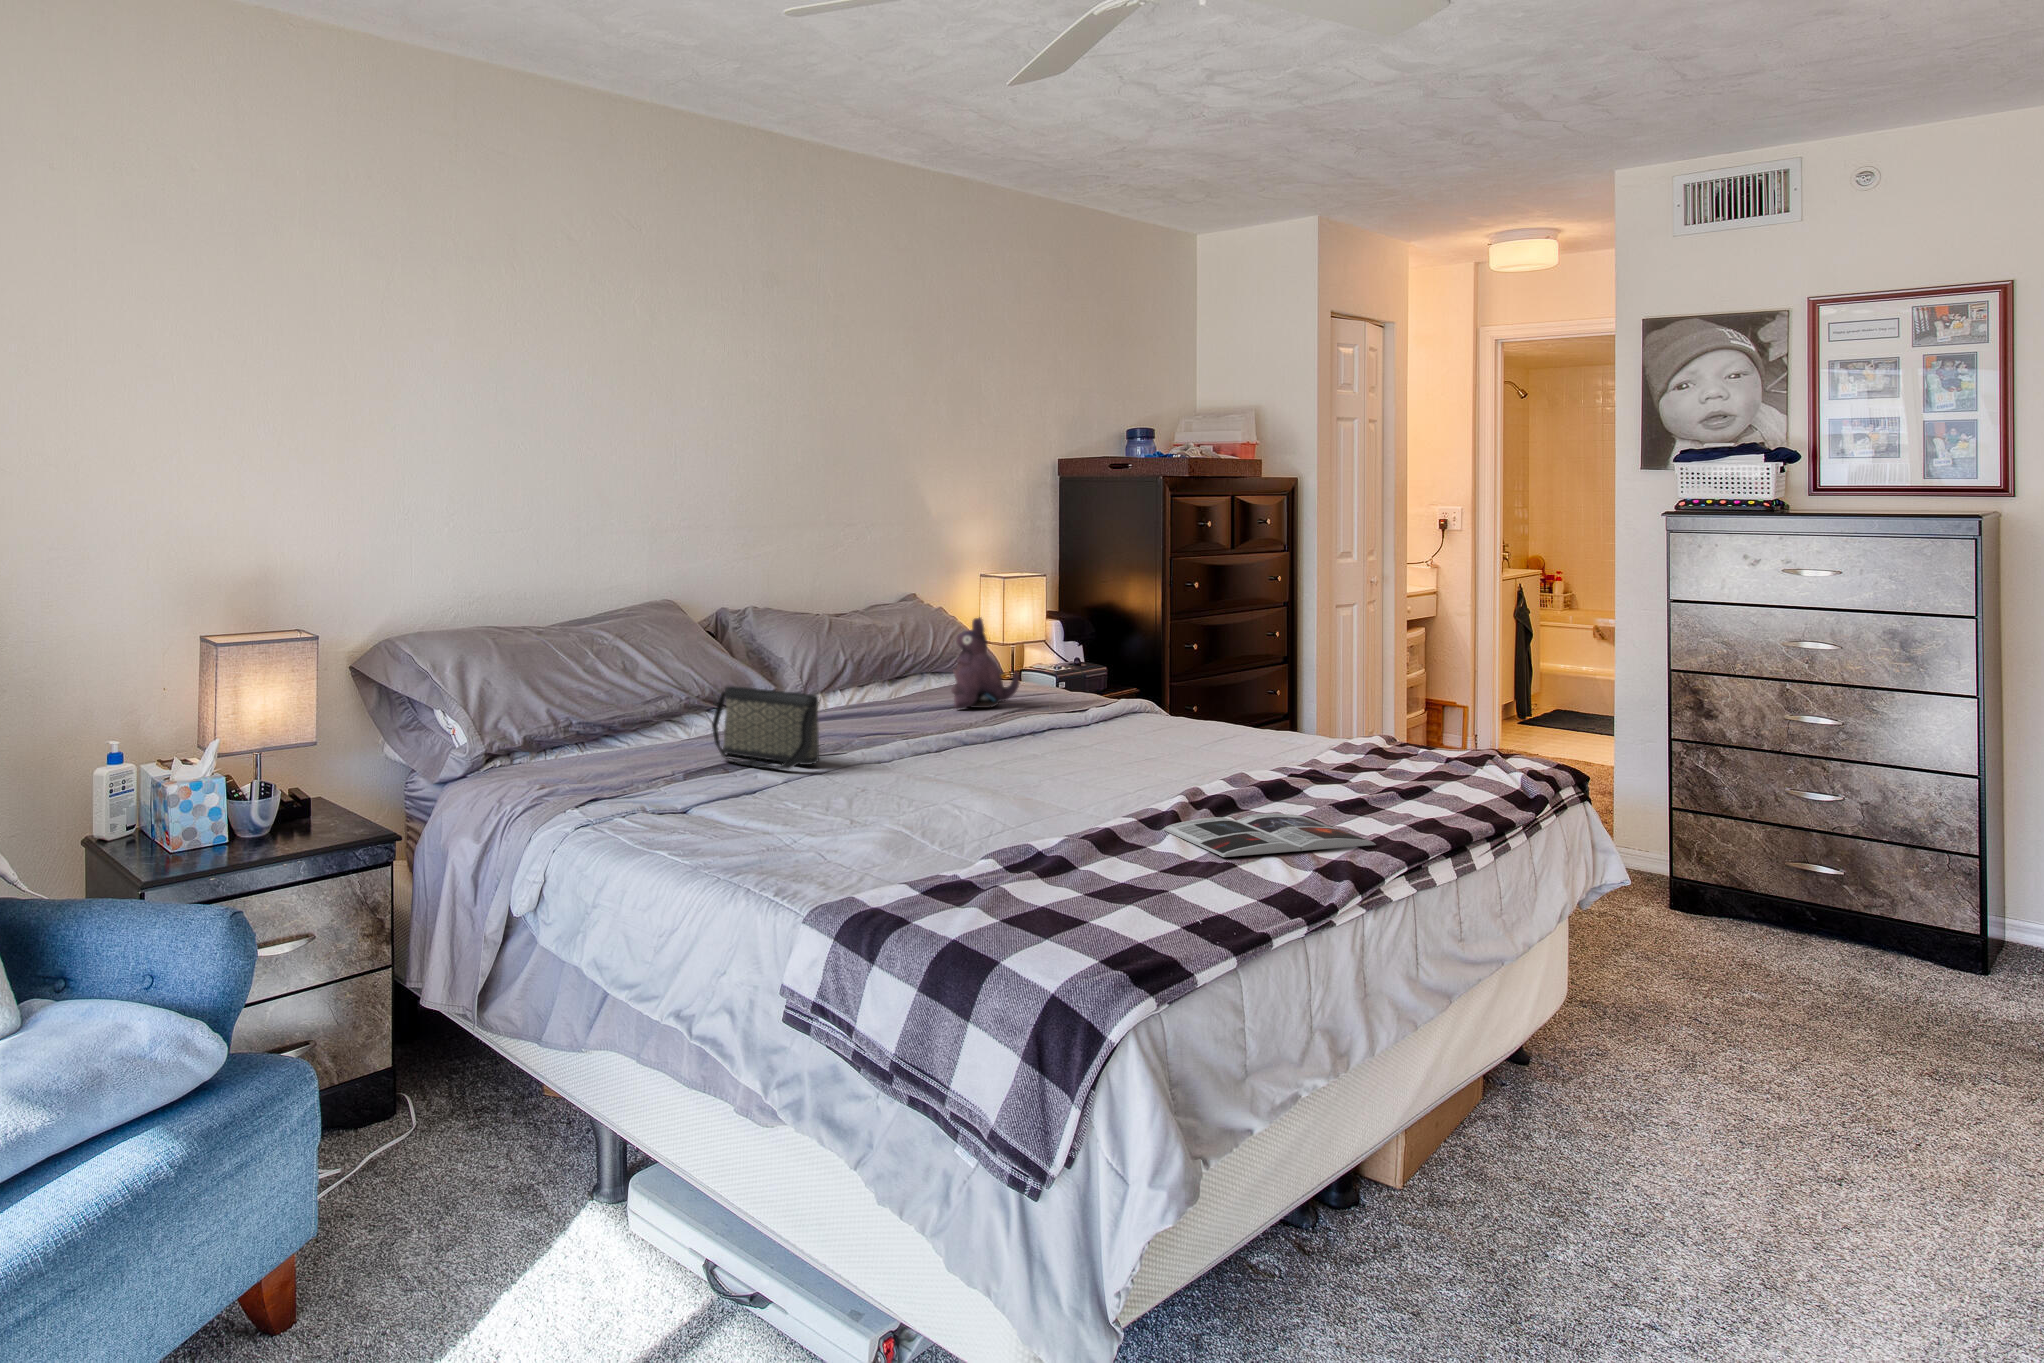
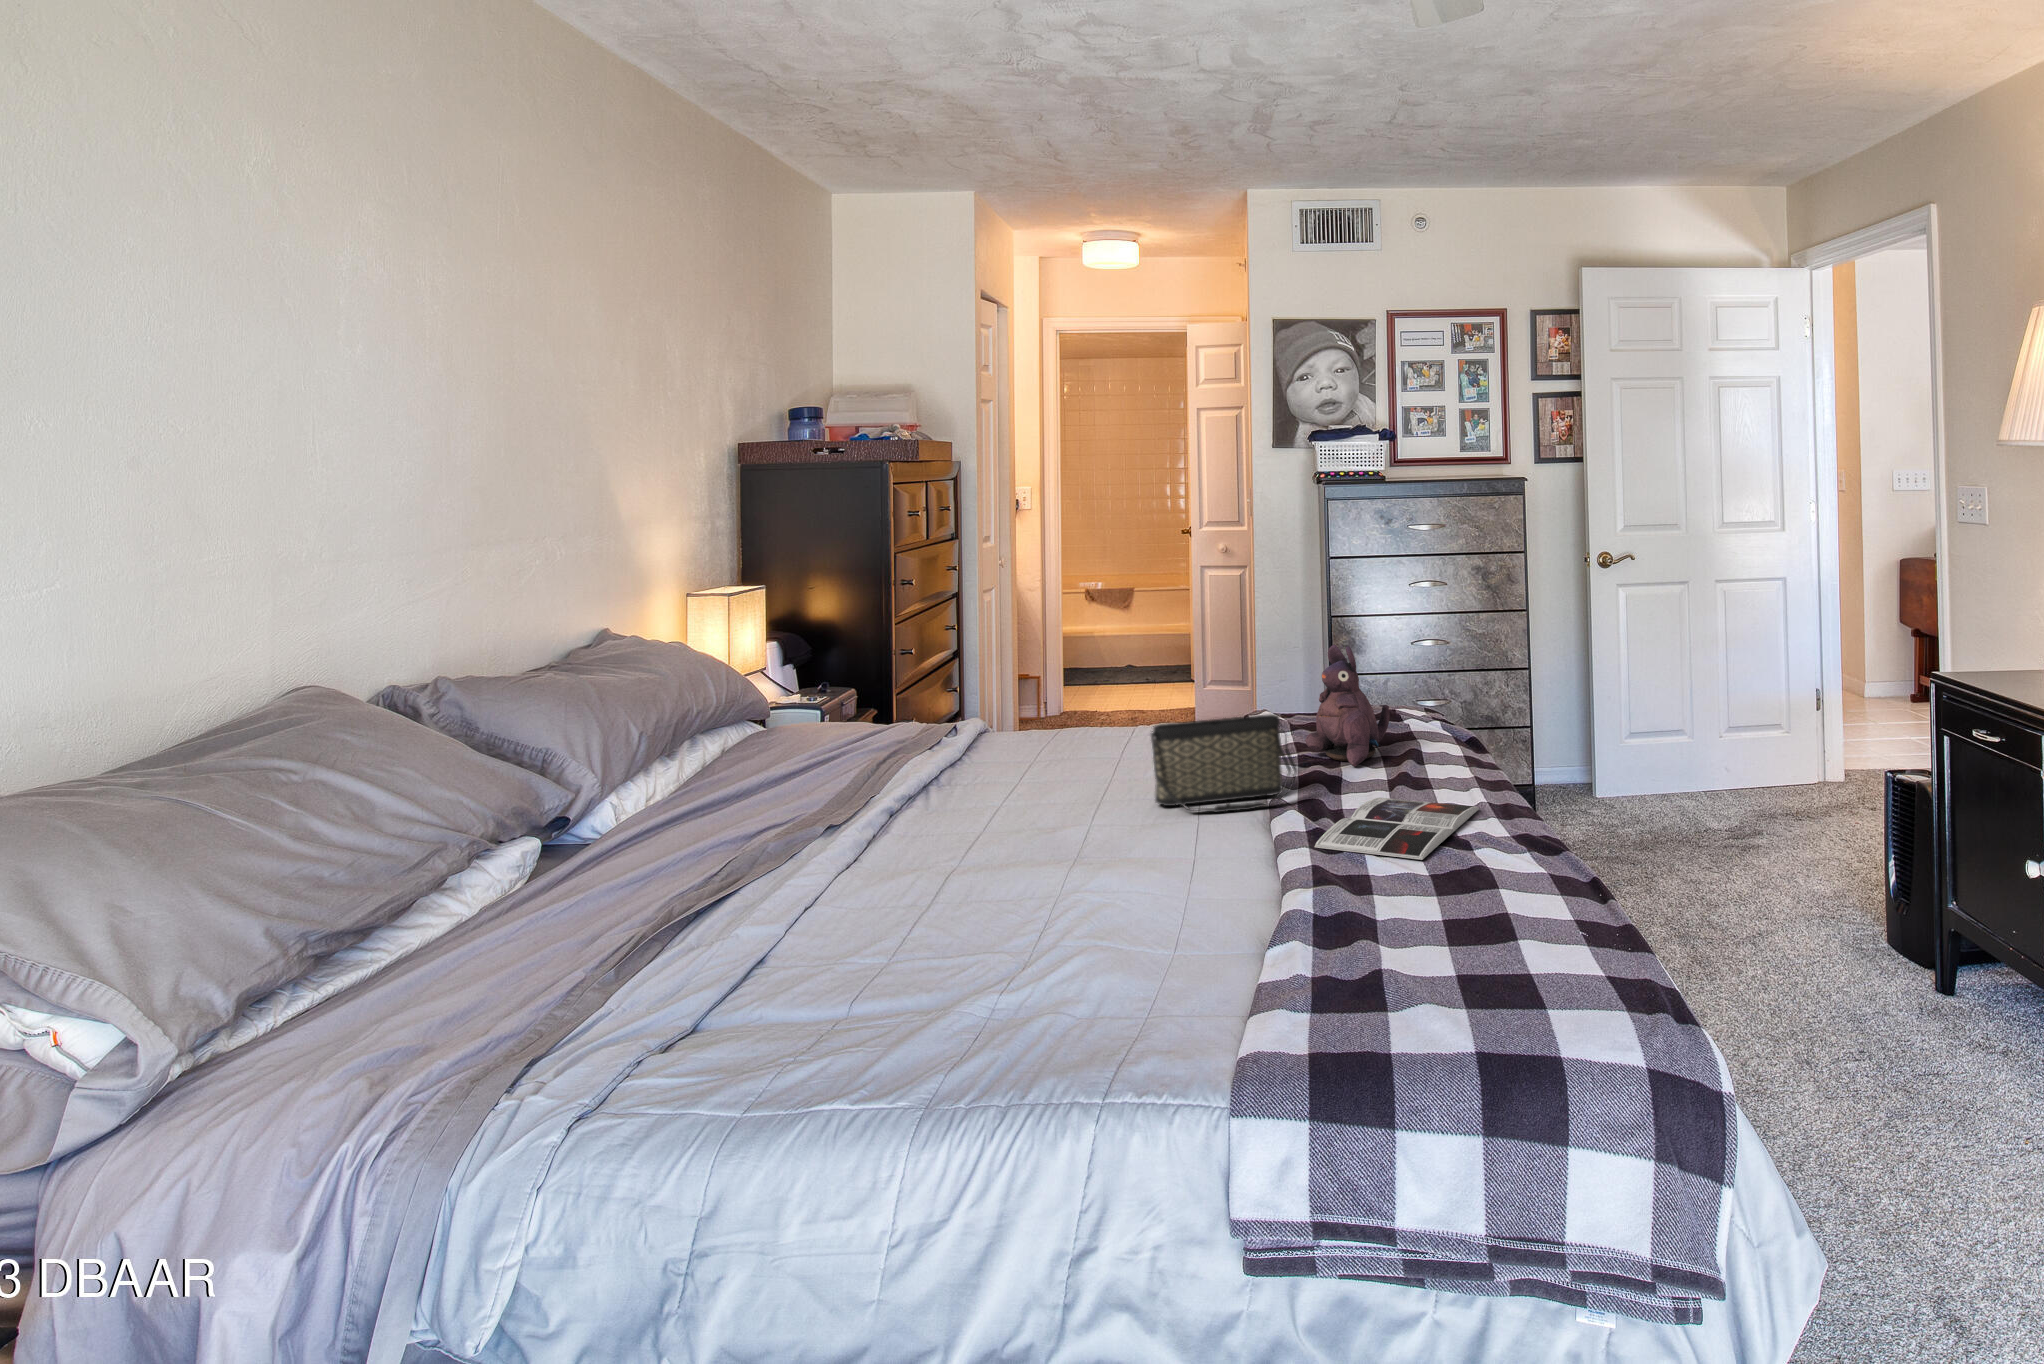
plush toy: present [951,618,1020,709] -> present [1305,645,1390,766]
handbag: present [712,686,819,769] -> present [1151,714,1297,812]

